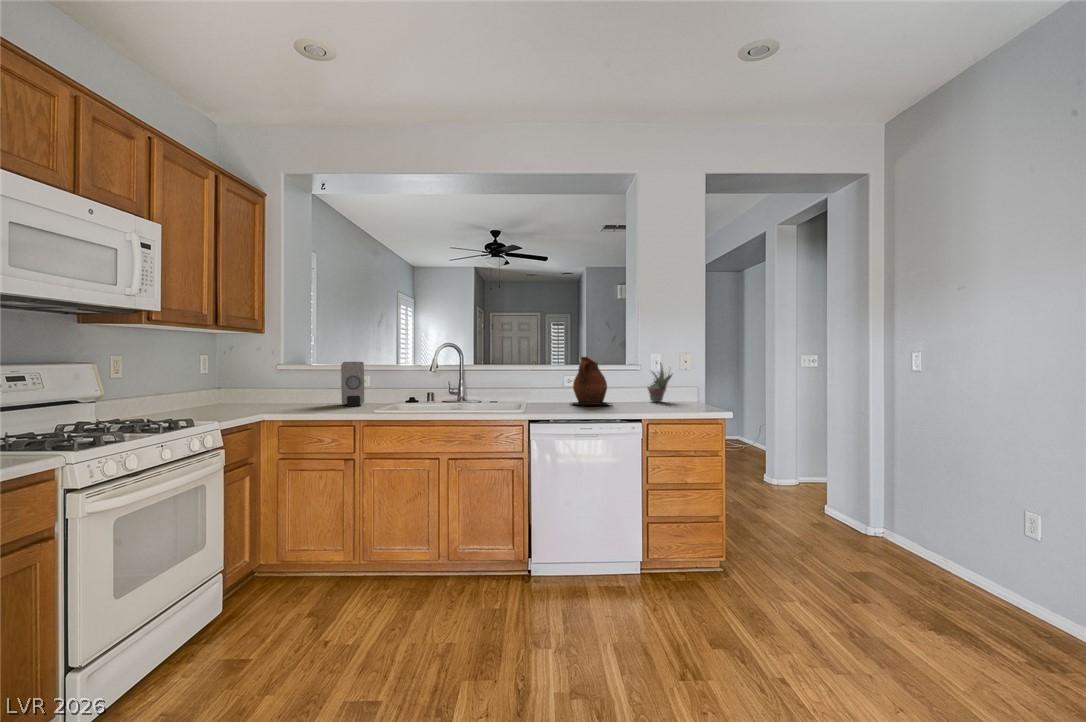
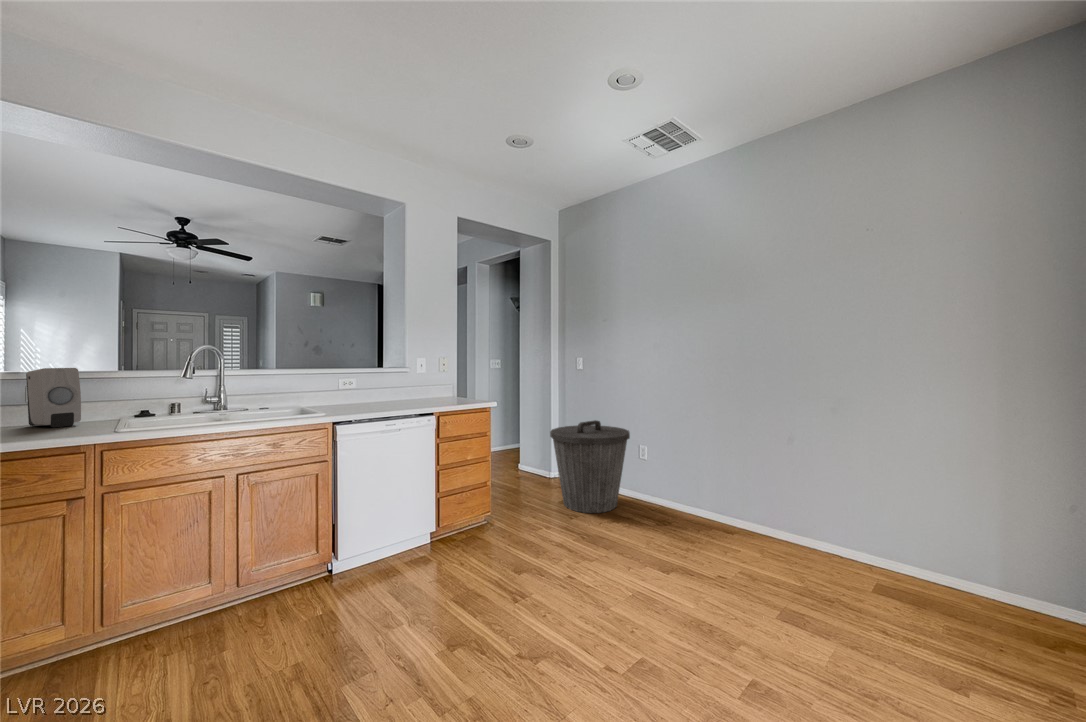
ceramic pitcher: present [572,357,612,405] -> none [349,360,394,404]
succulent plant: present [648,363,672,402] -> none [411,364,434,398]
trash can: none [837,456,991,608] -> present [550,420,630,513]

